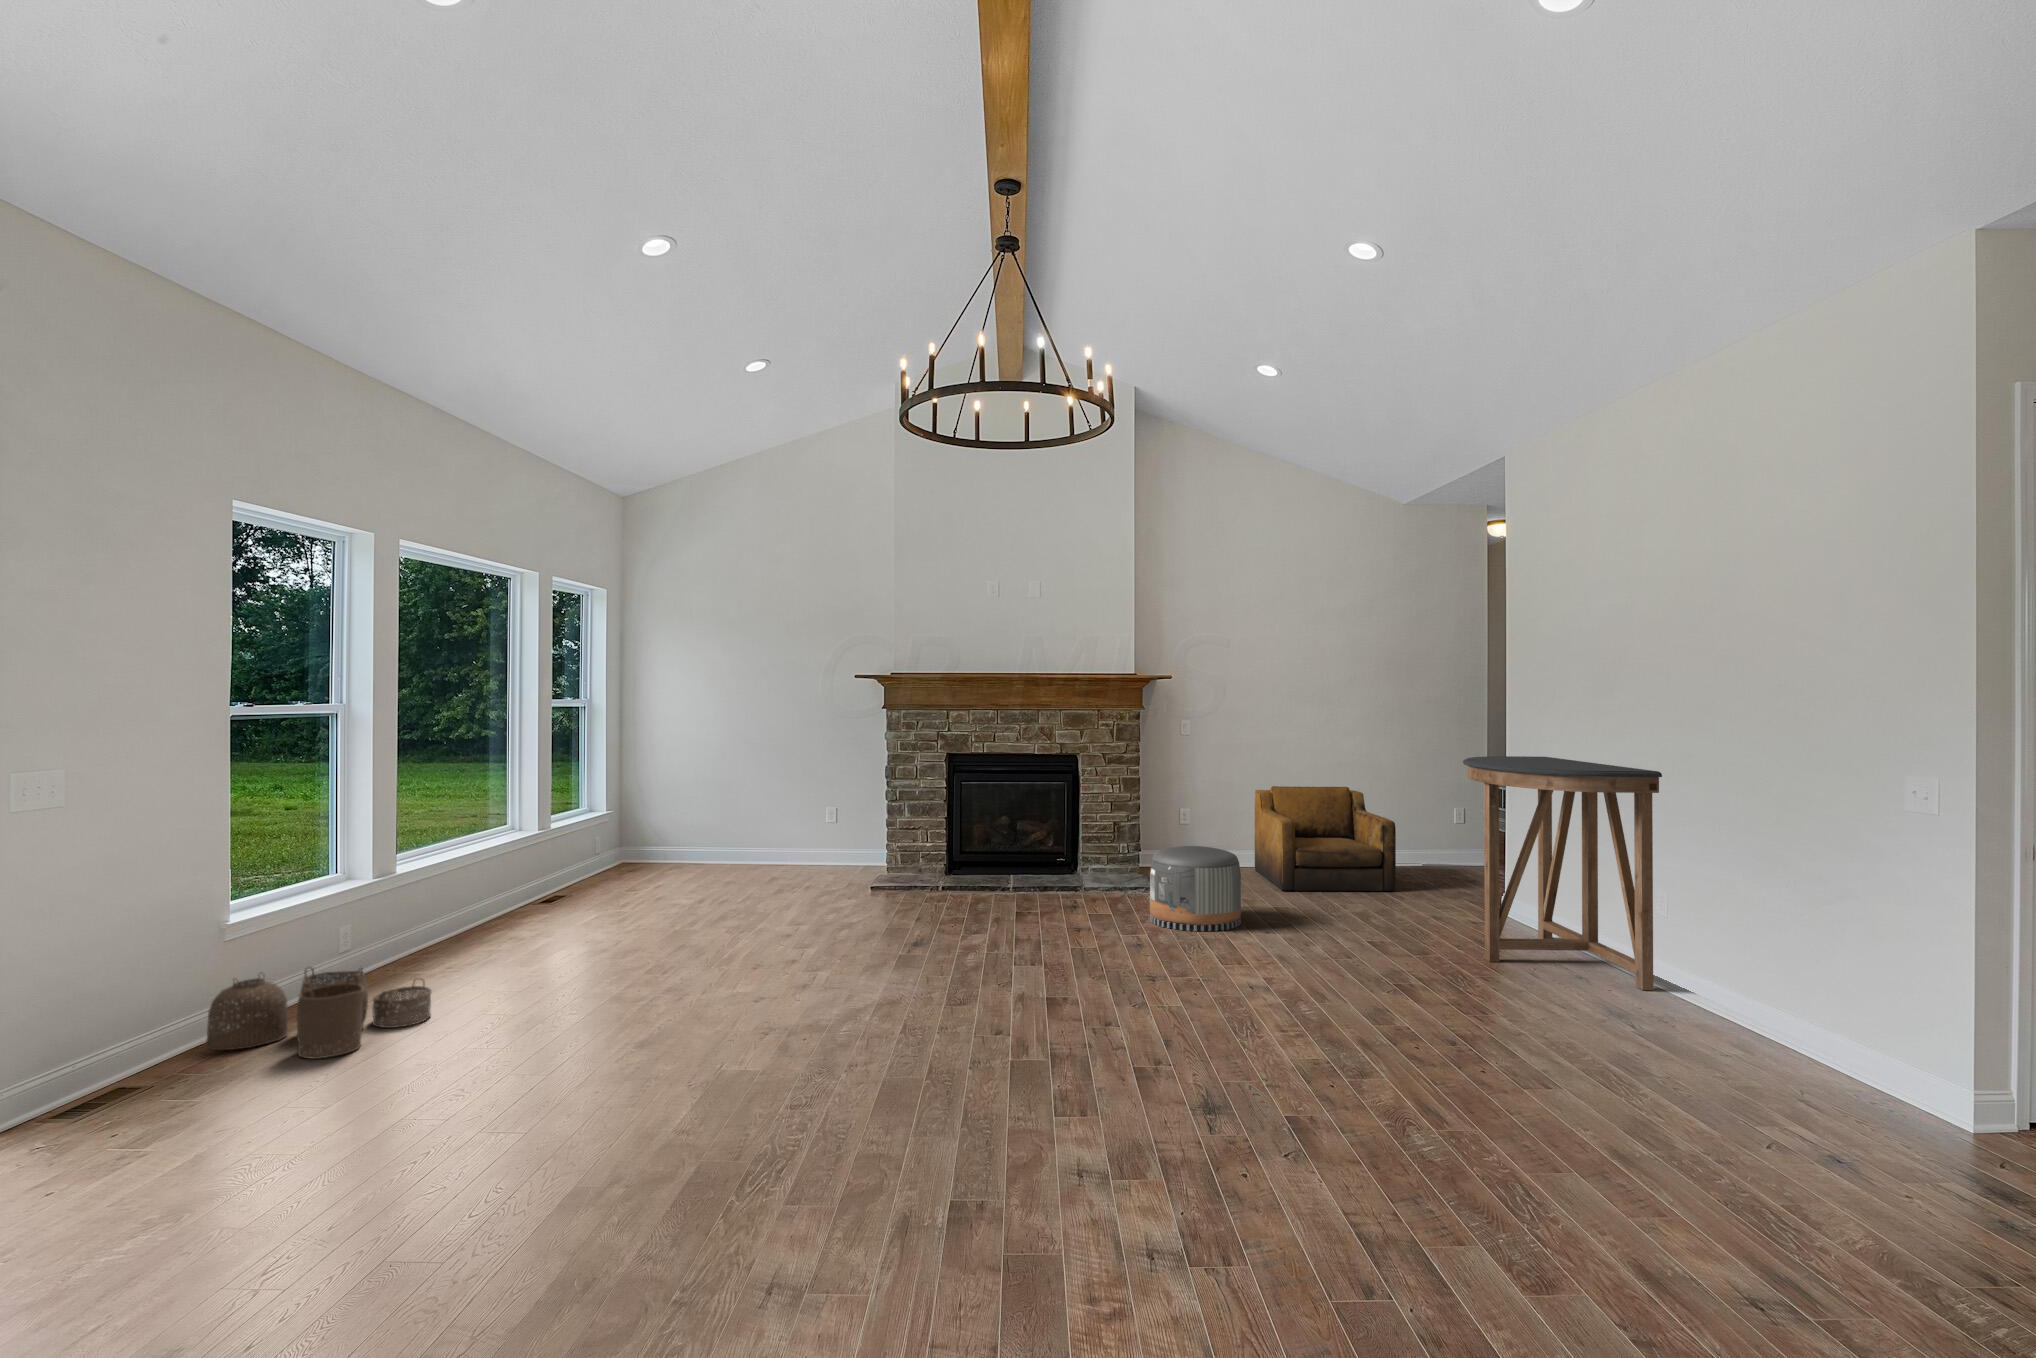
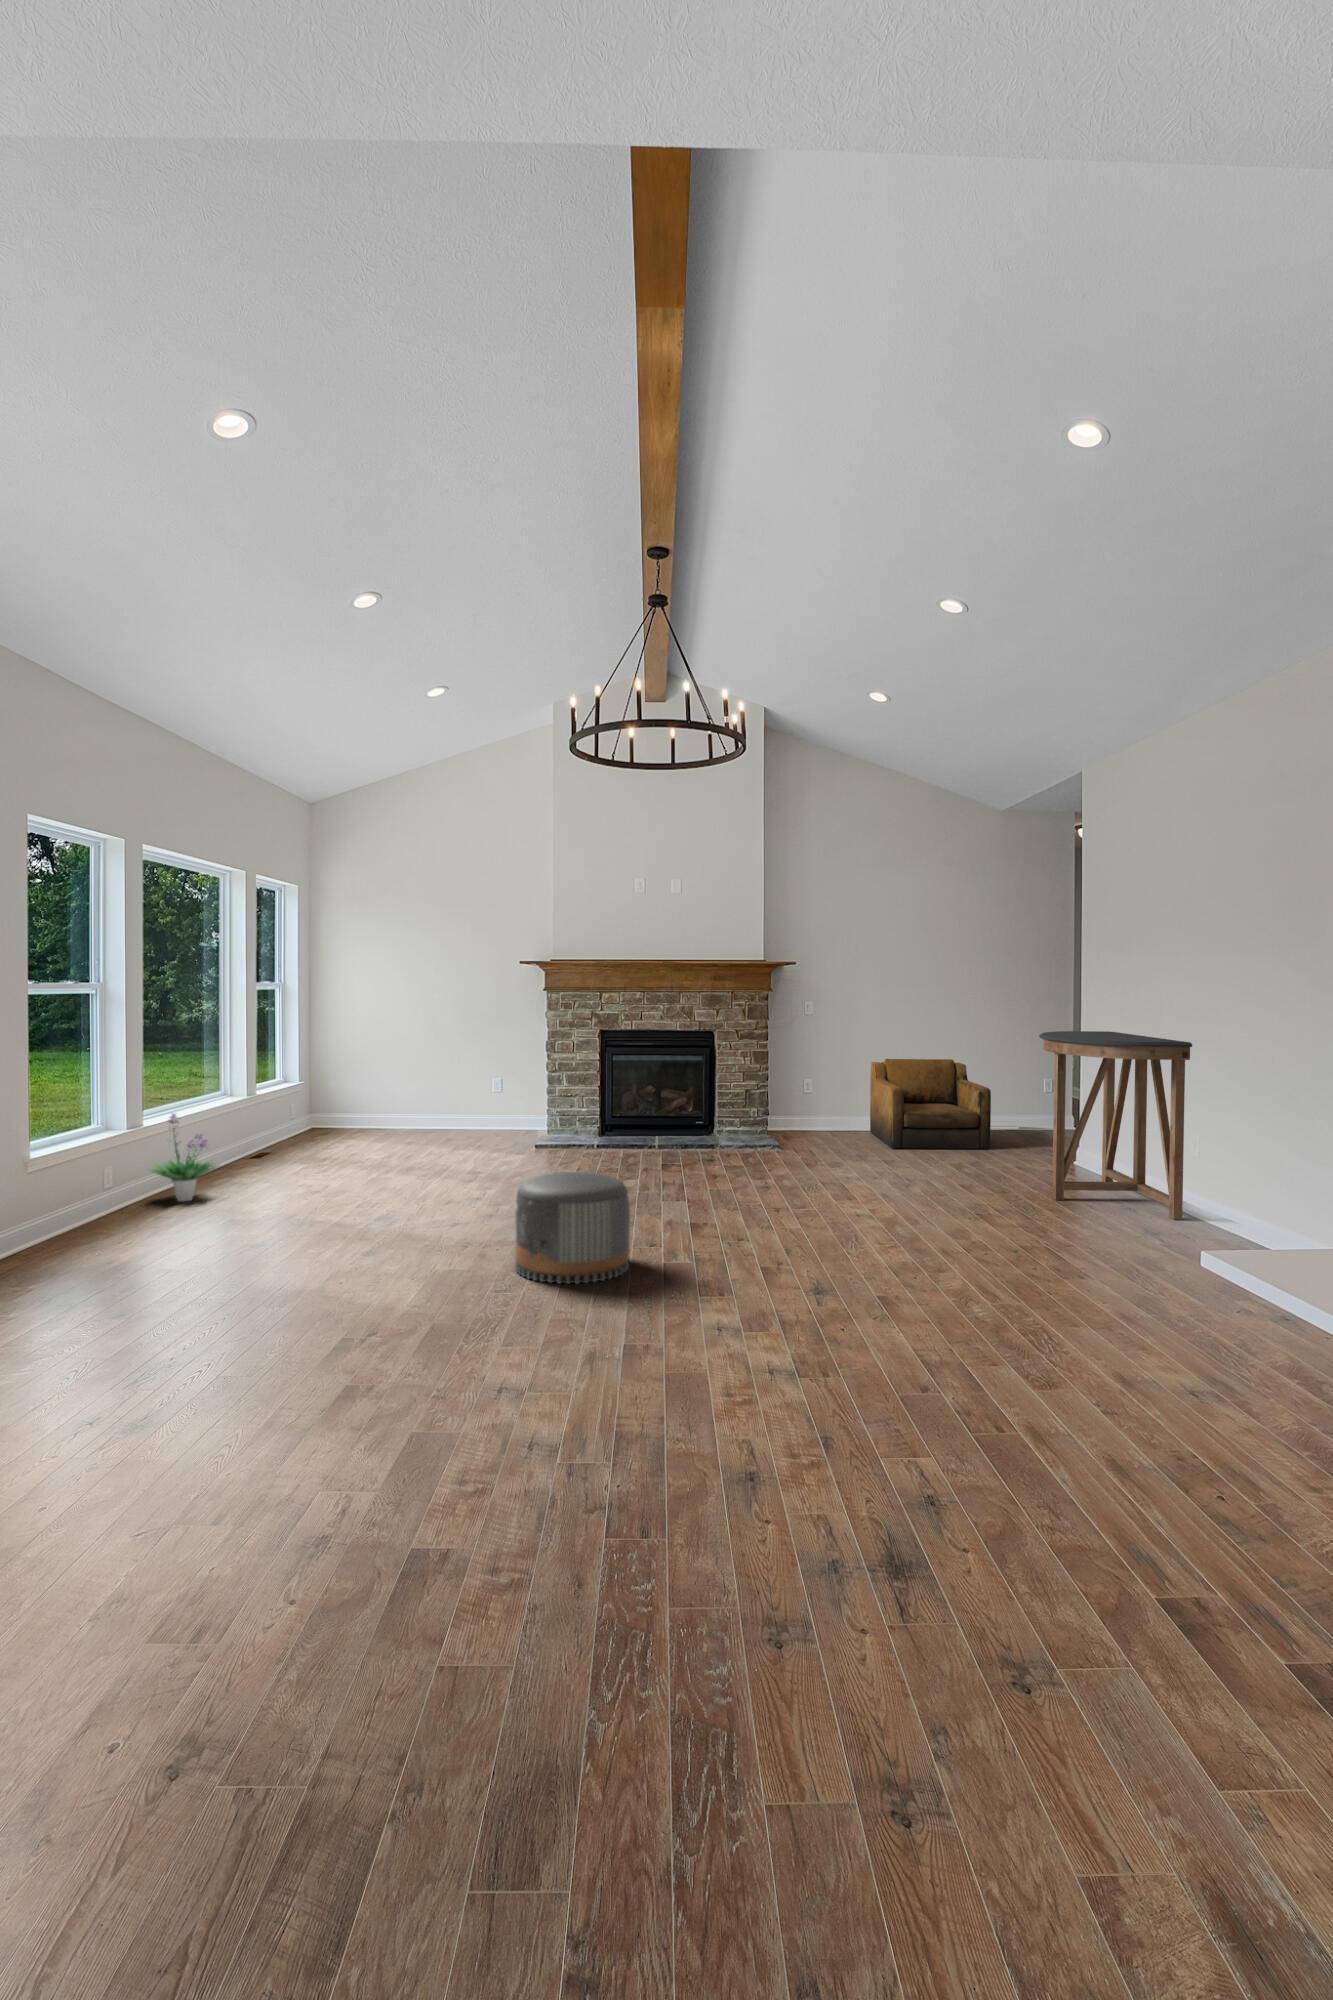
pouf: present [1150,846,1241,931] -> present [515,1172,630,1284]
potted plant: none [393,856,486,964] -> present [150,1114,217,1201]
woven basket: present [205,968,431,1059] -> none [29,1195,197,1263]

